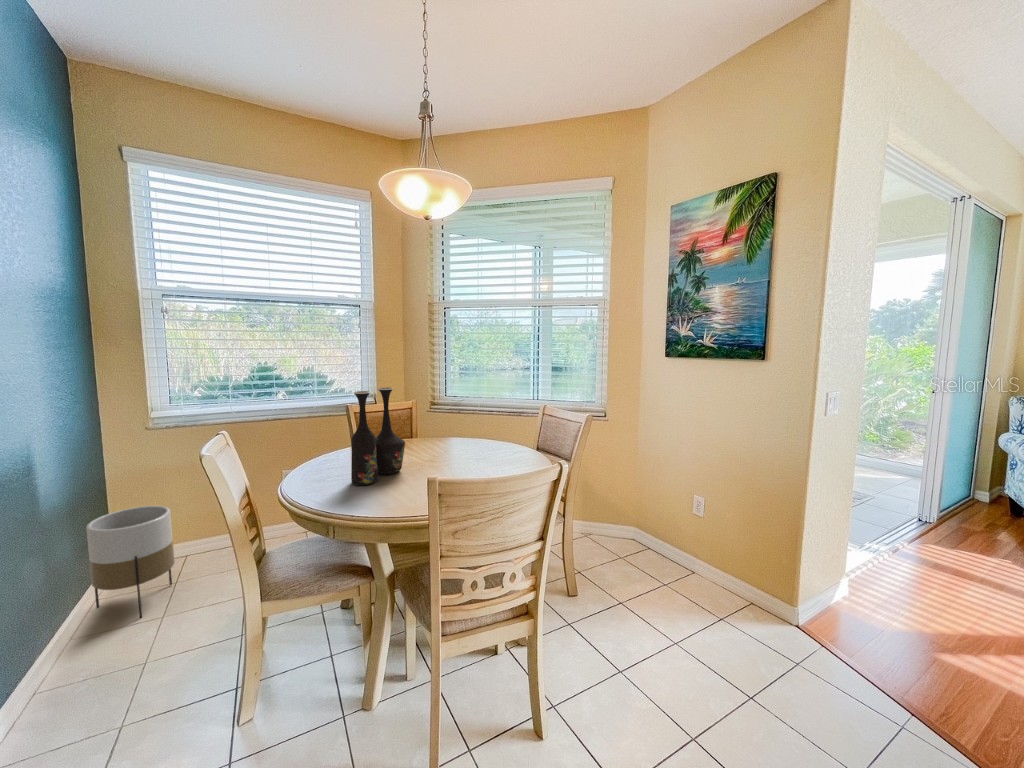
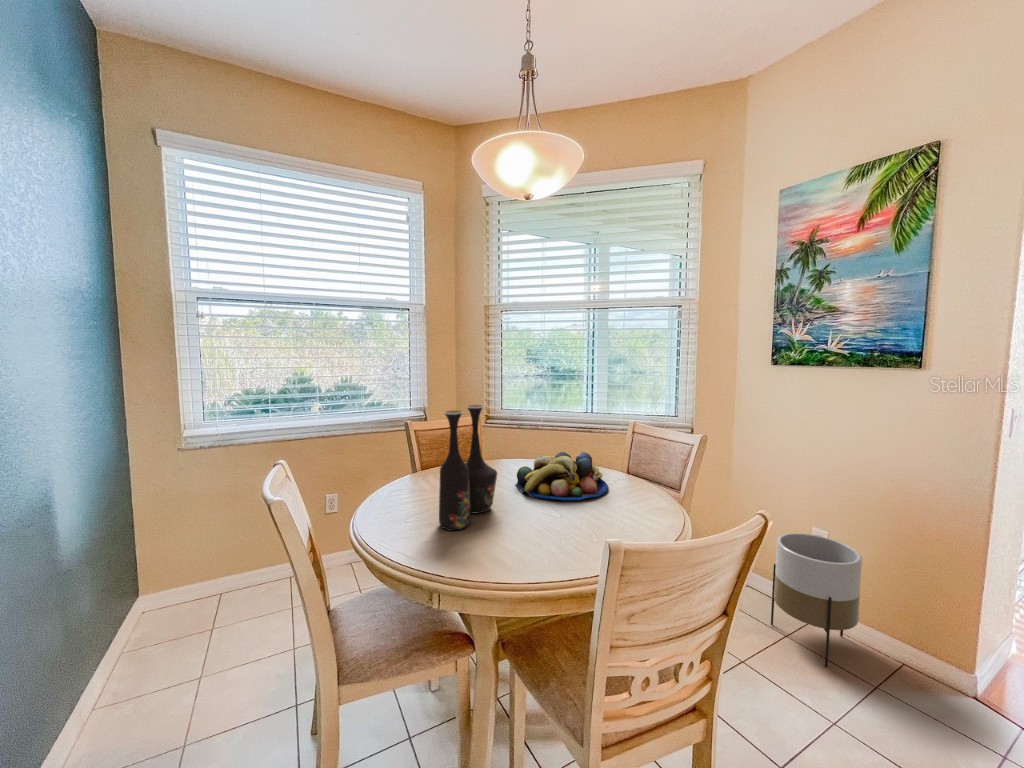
fruit bowl: none [430,429,506,466] -> present [516,452,608,500]
planter: present [86,506,175,618] -> present [771,533,862,667]

